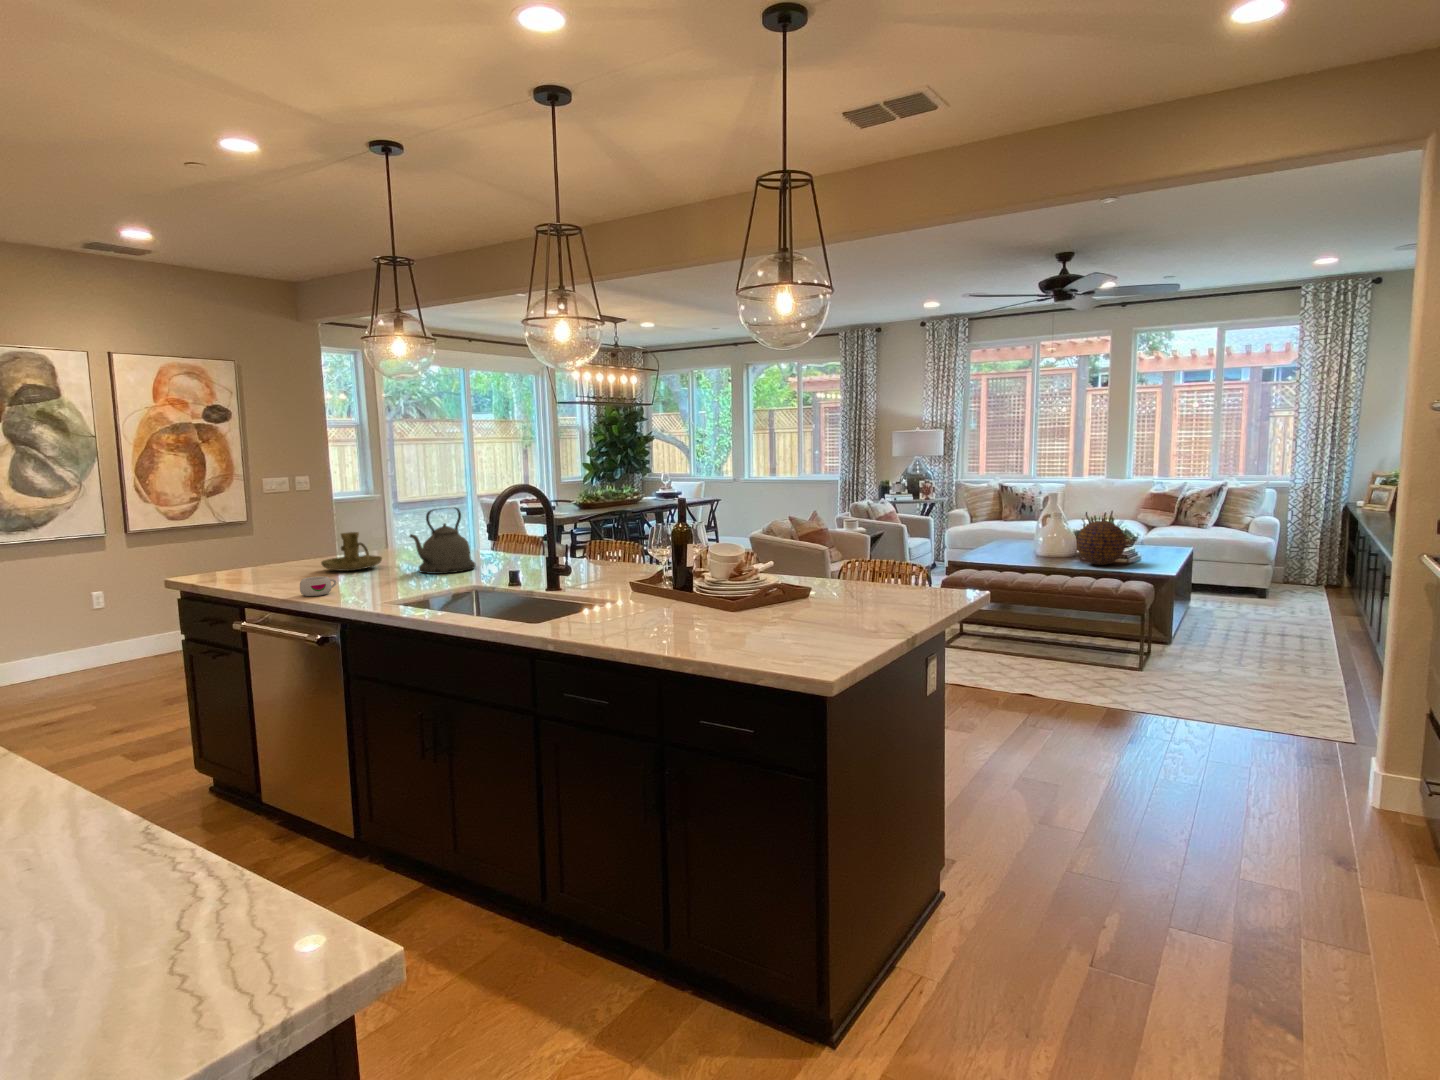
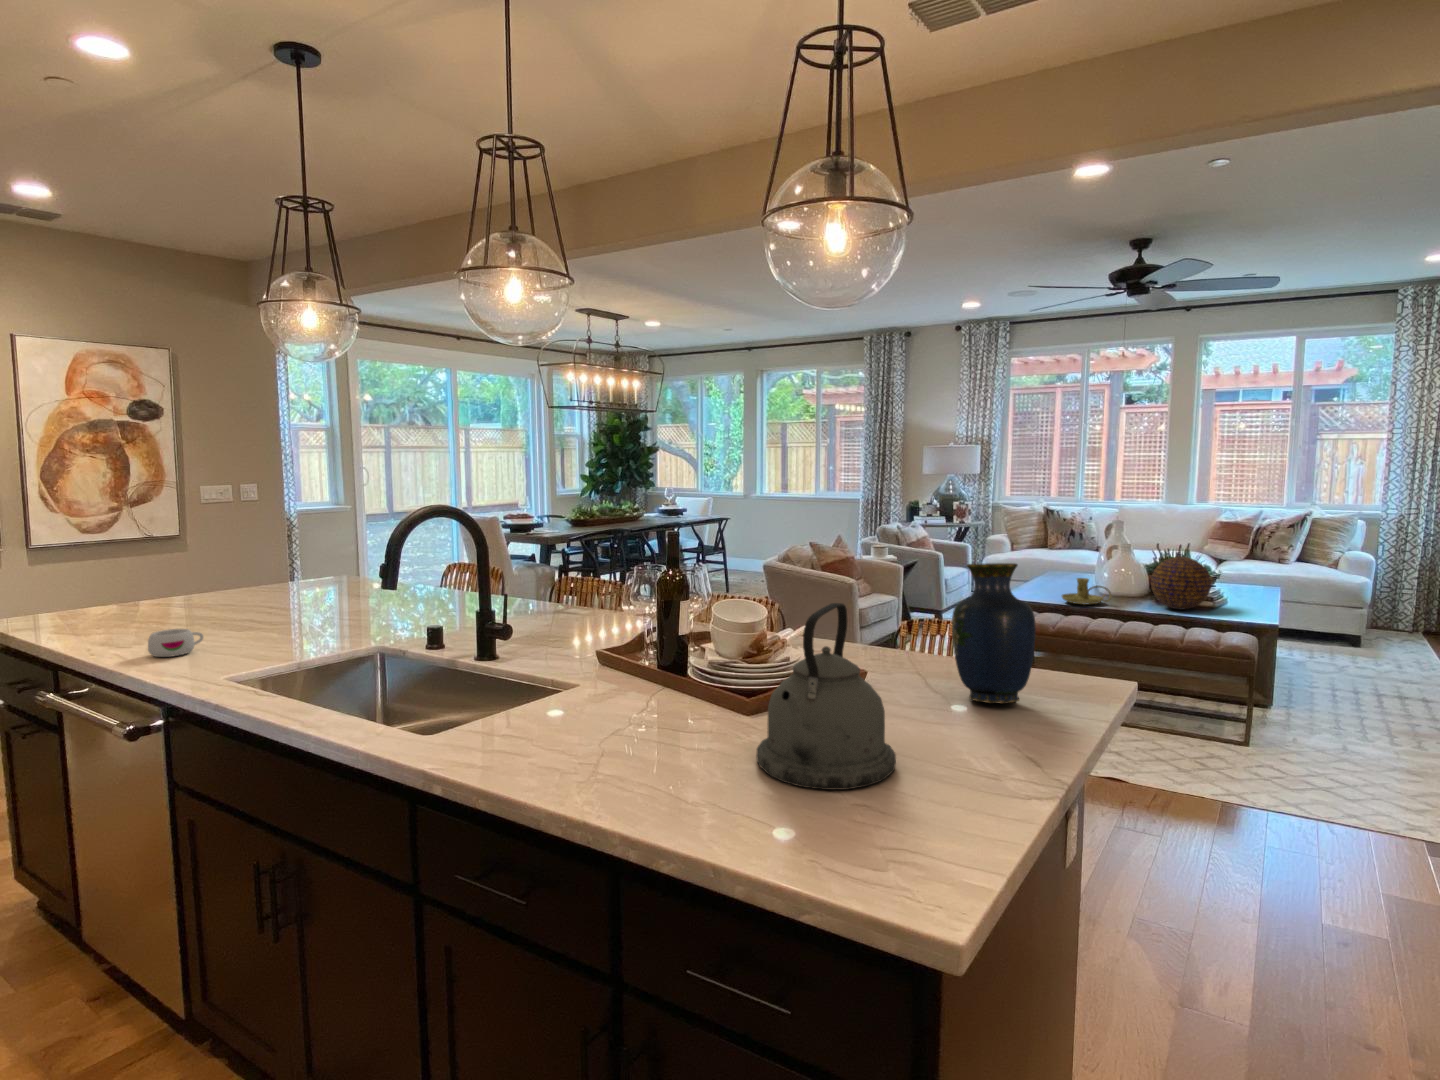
kettle: present [410,508,476,574] -> present [756,603,896,790]
vase: none [875,511,930,606] -> present [952,563,1036,704]
candle holder: present [321,532,382,571] -> present [1062,578,1112,605]

